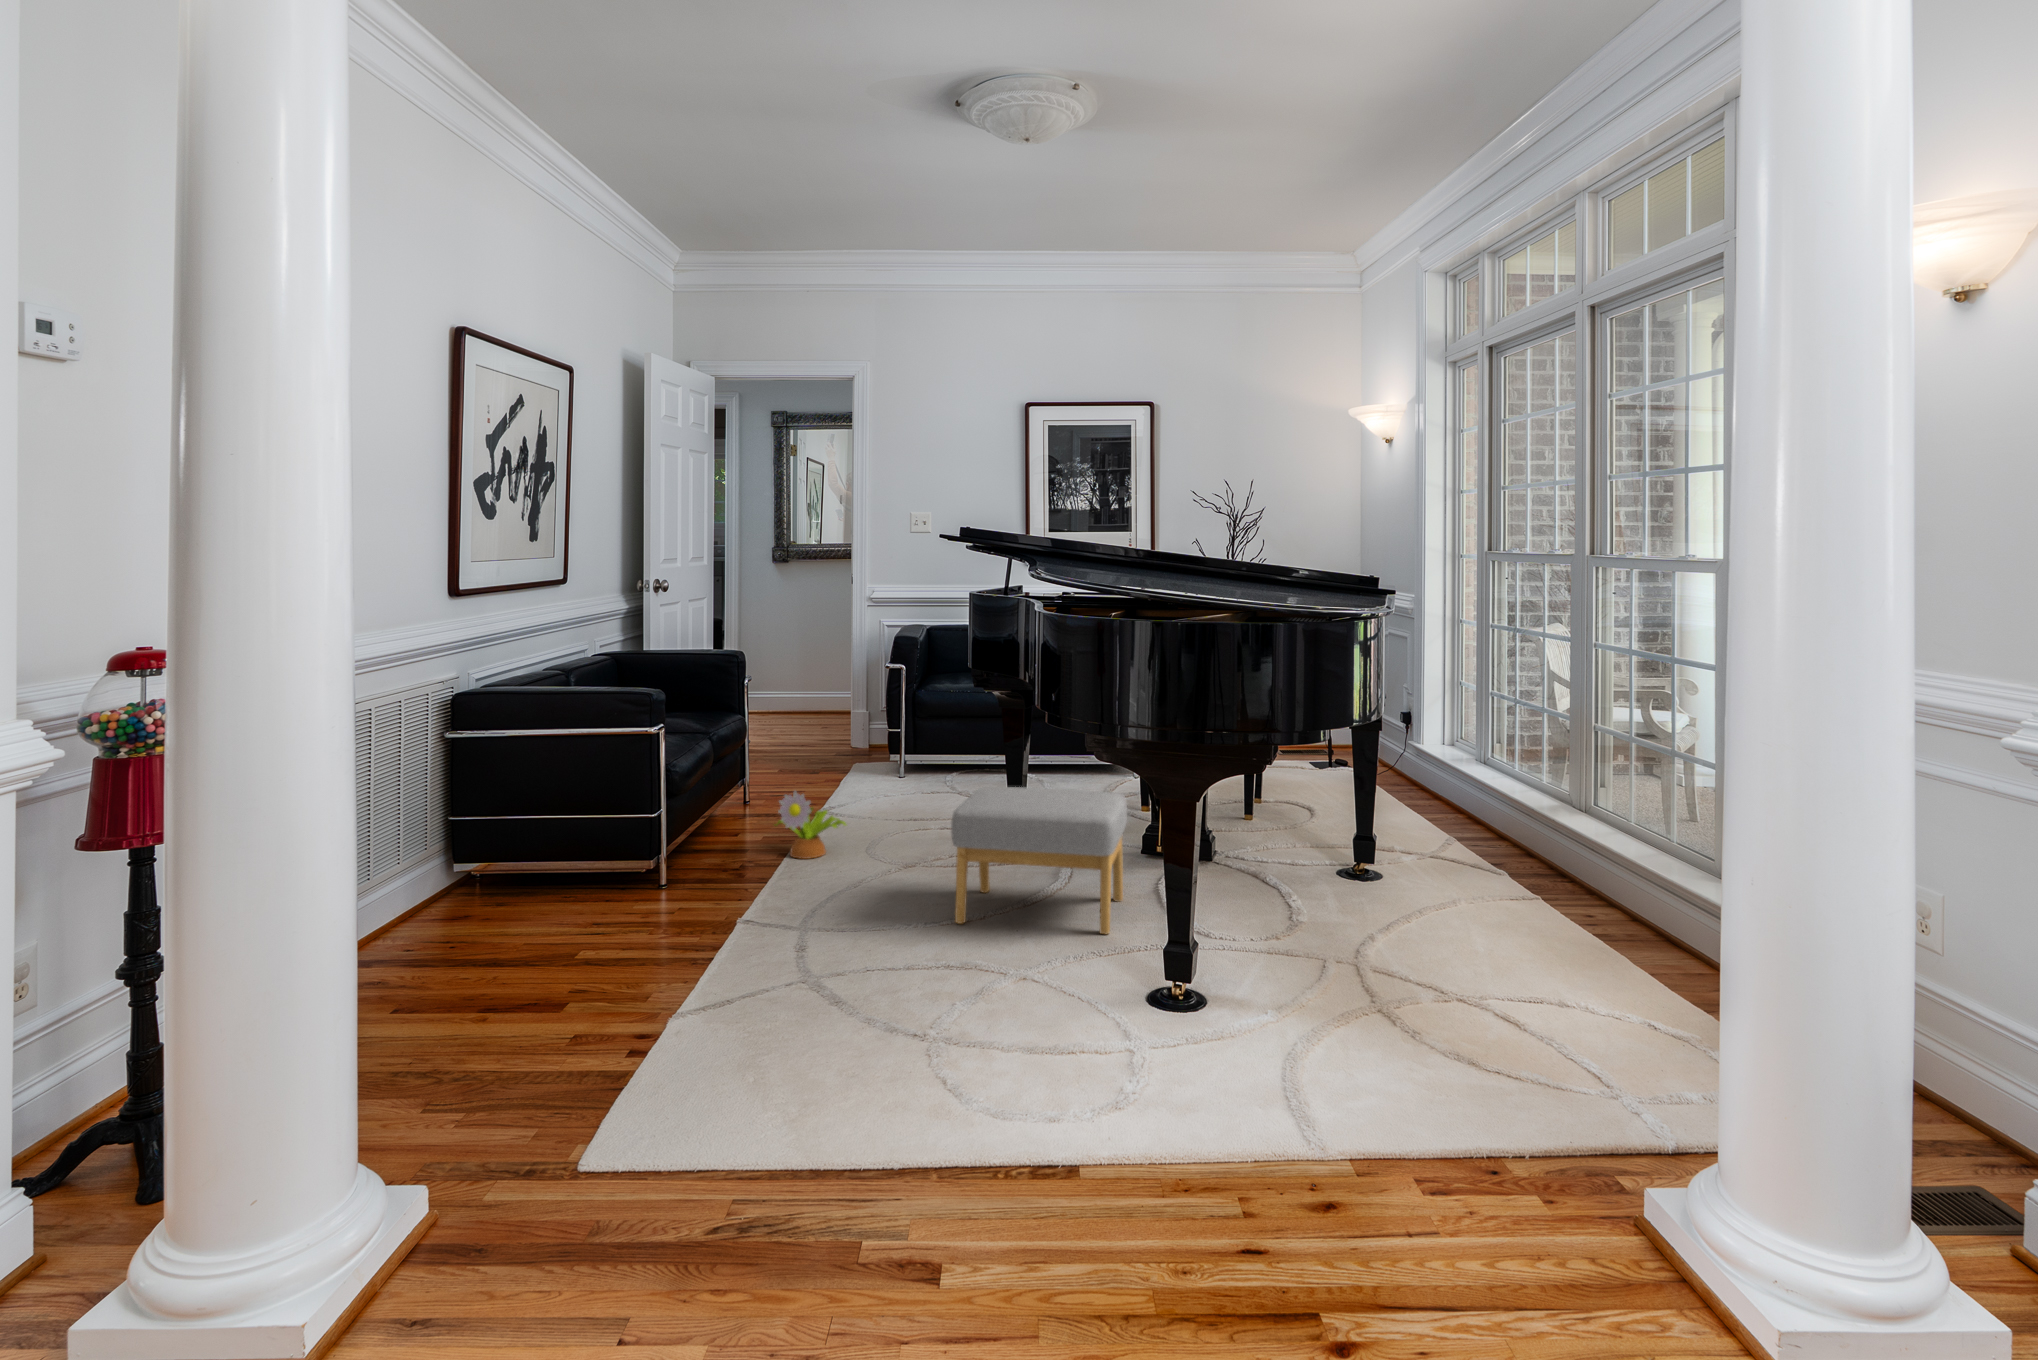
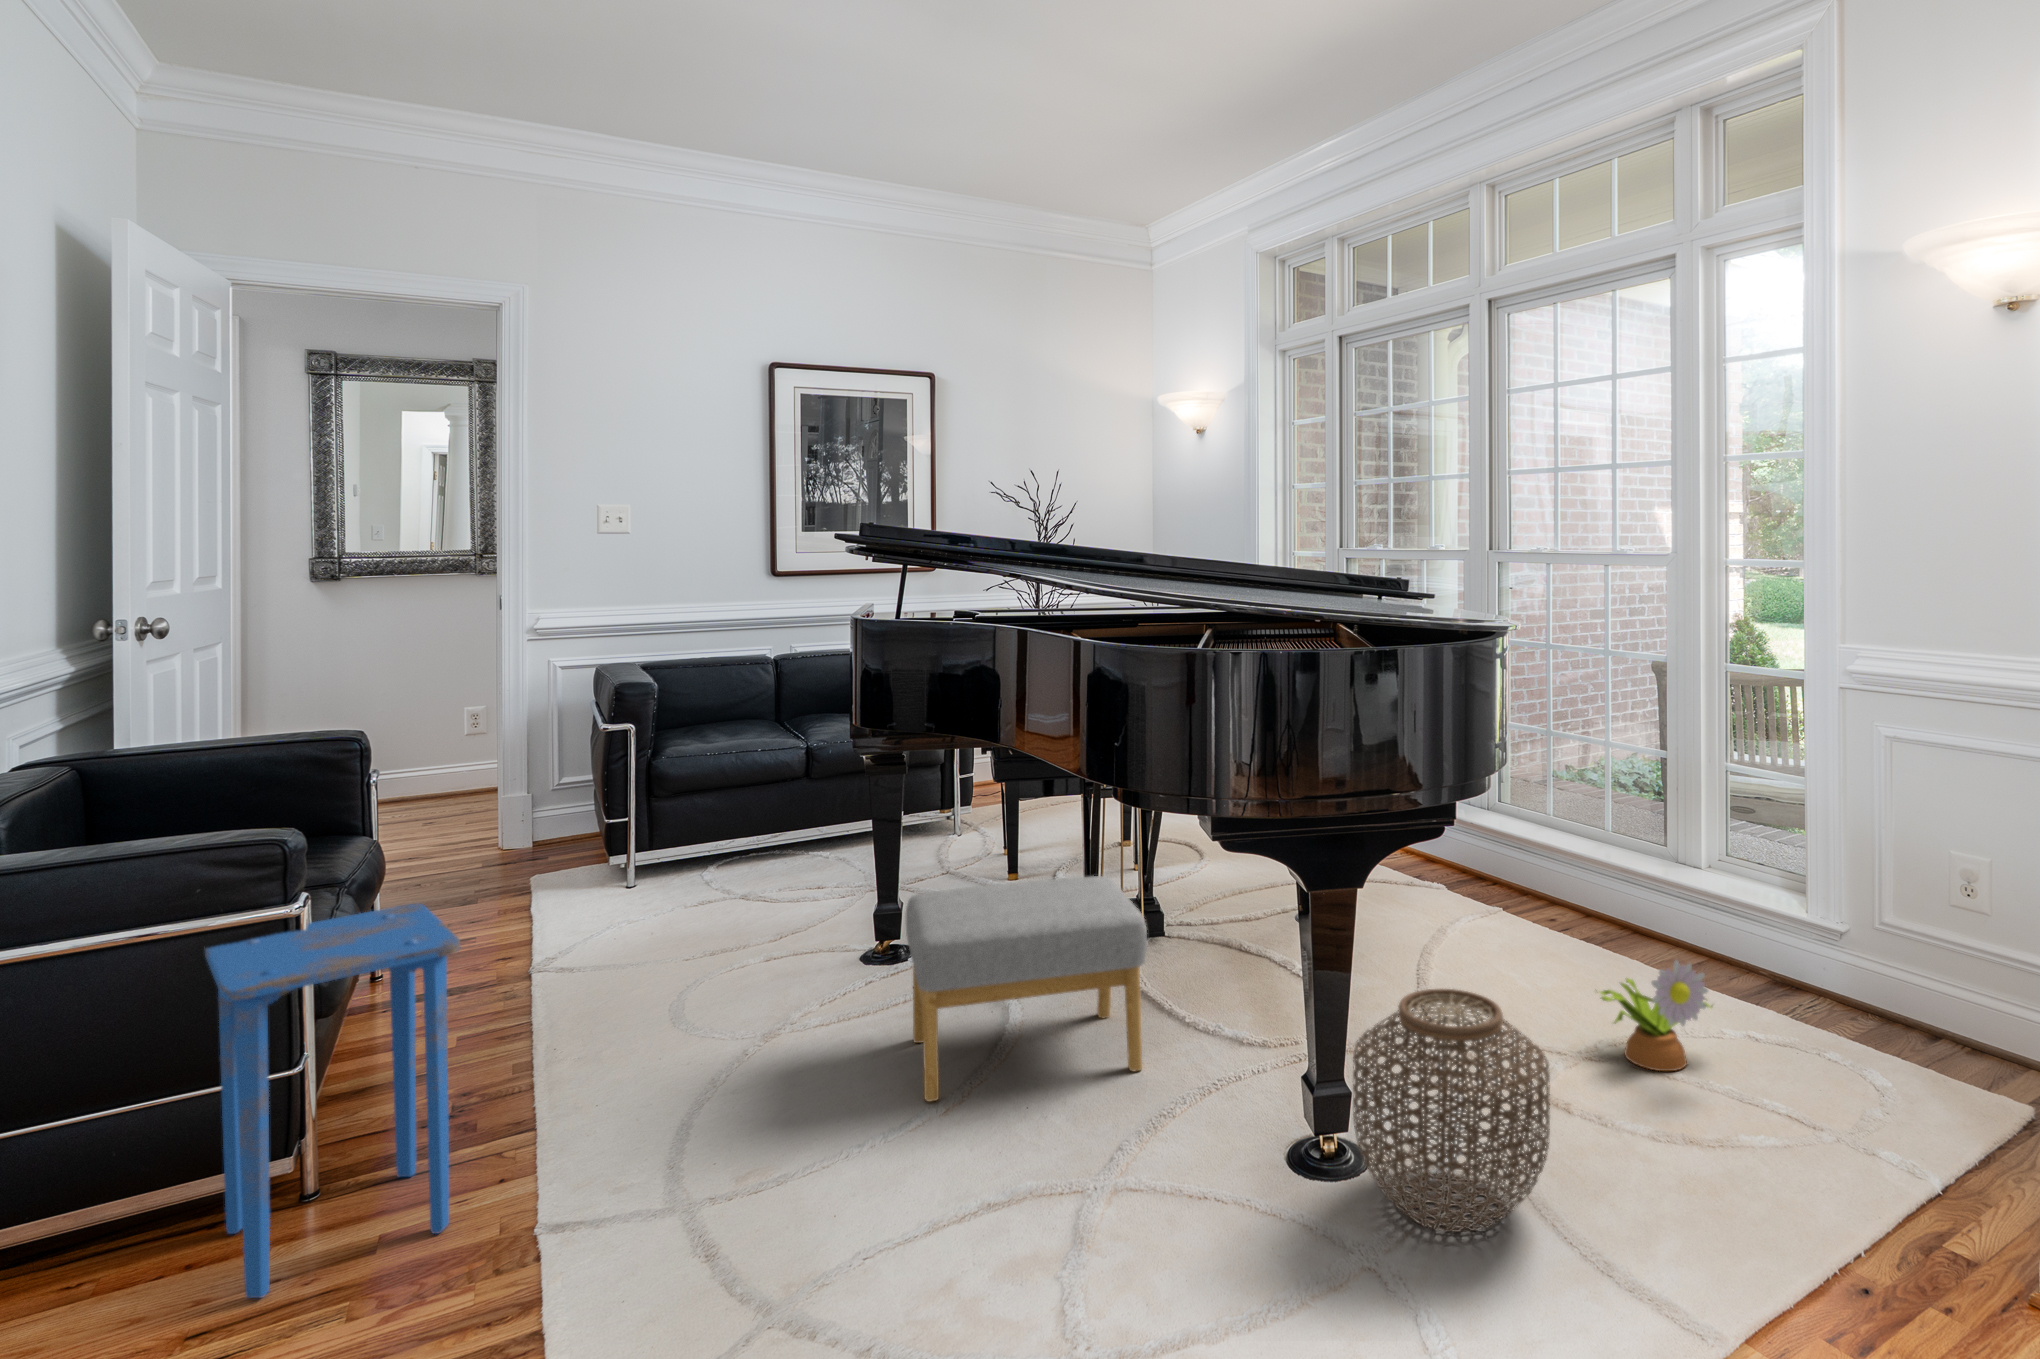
side table: none [569,746,686,937] -> present [205,903,460,1298]
decorative plant: present [775,791,846,859] -> present [1600,960,1712,1071]
woven basket: none [1160,886,1311,1068] -> present [1353,989,1550,1232]

